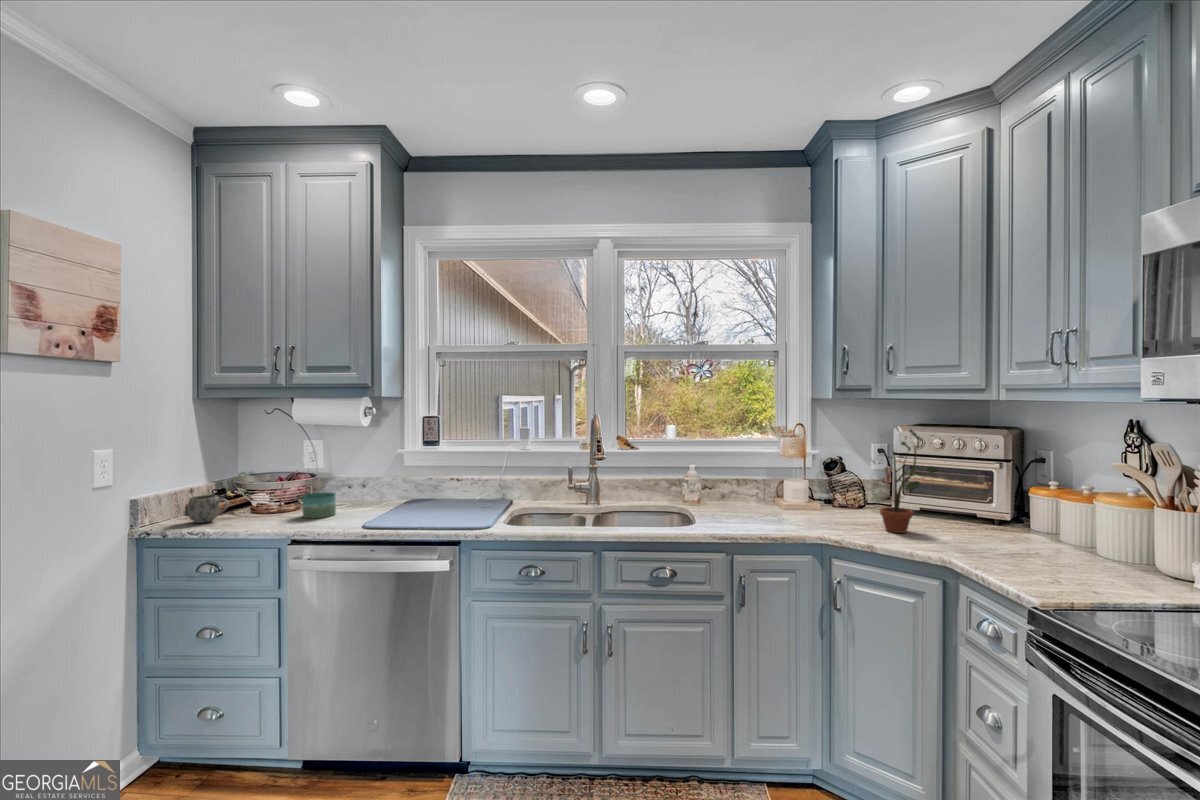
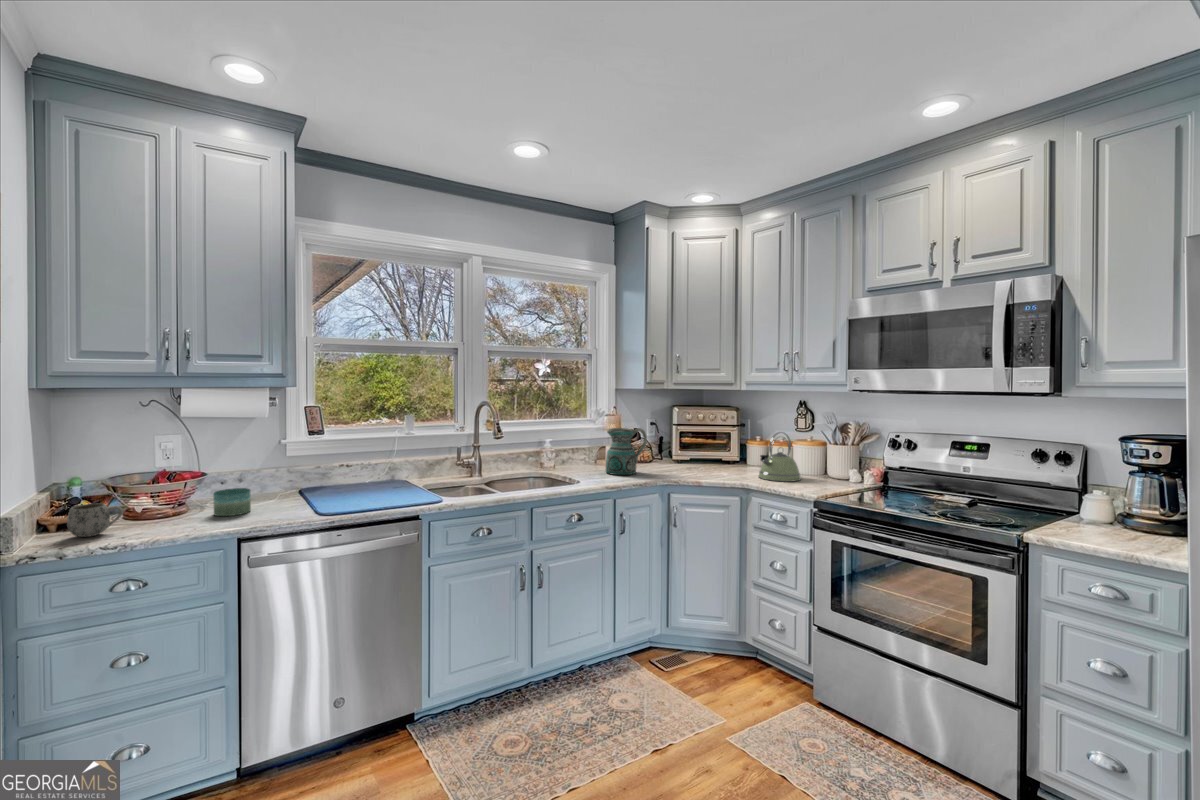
potted plant: present [873,429,938,533] -> none [681,408,716,473]
ceramic pitcher: none [754,454,819,524] -> present [606,428,647,475]
kettle: none [1009,477,1116,577] -> present [758,432,801,482]

